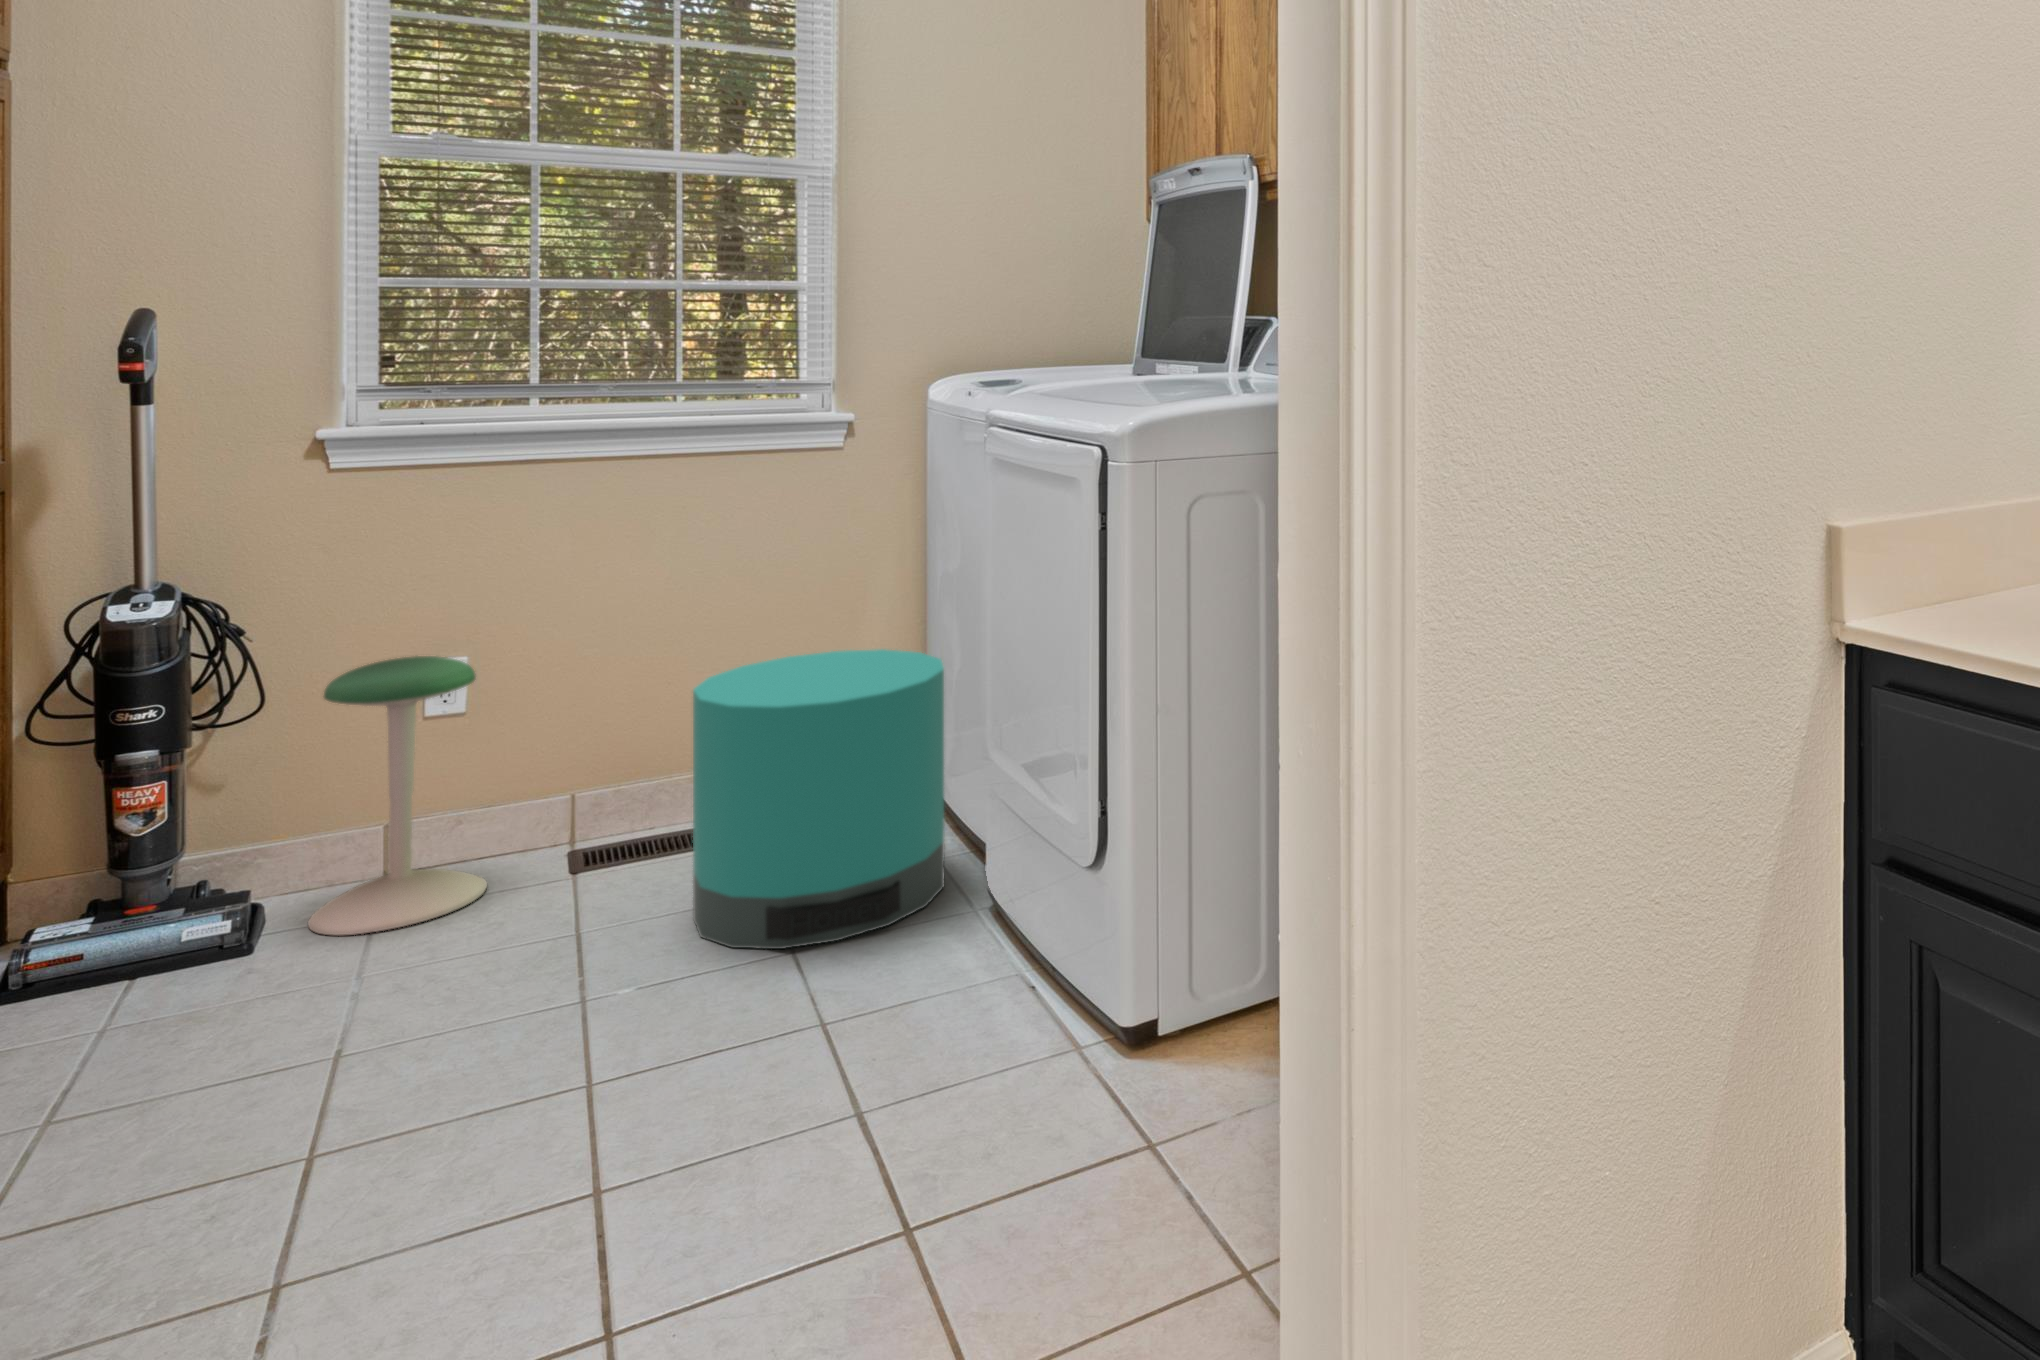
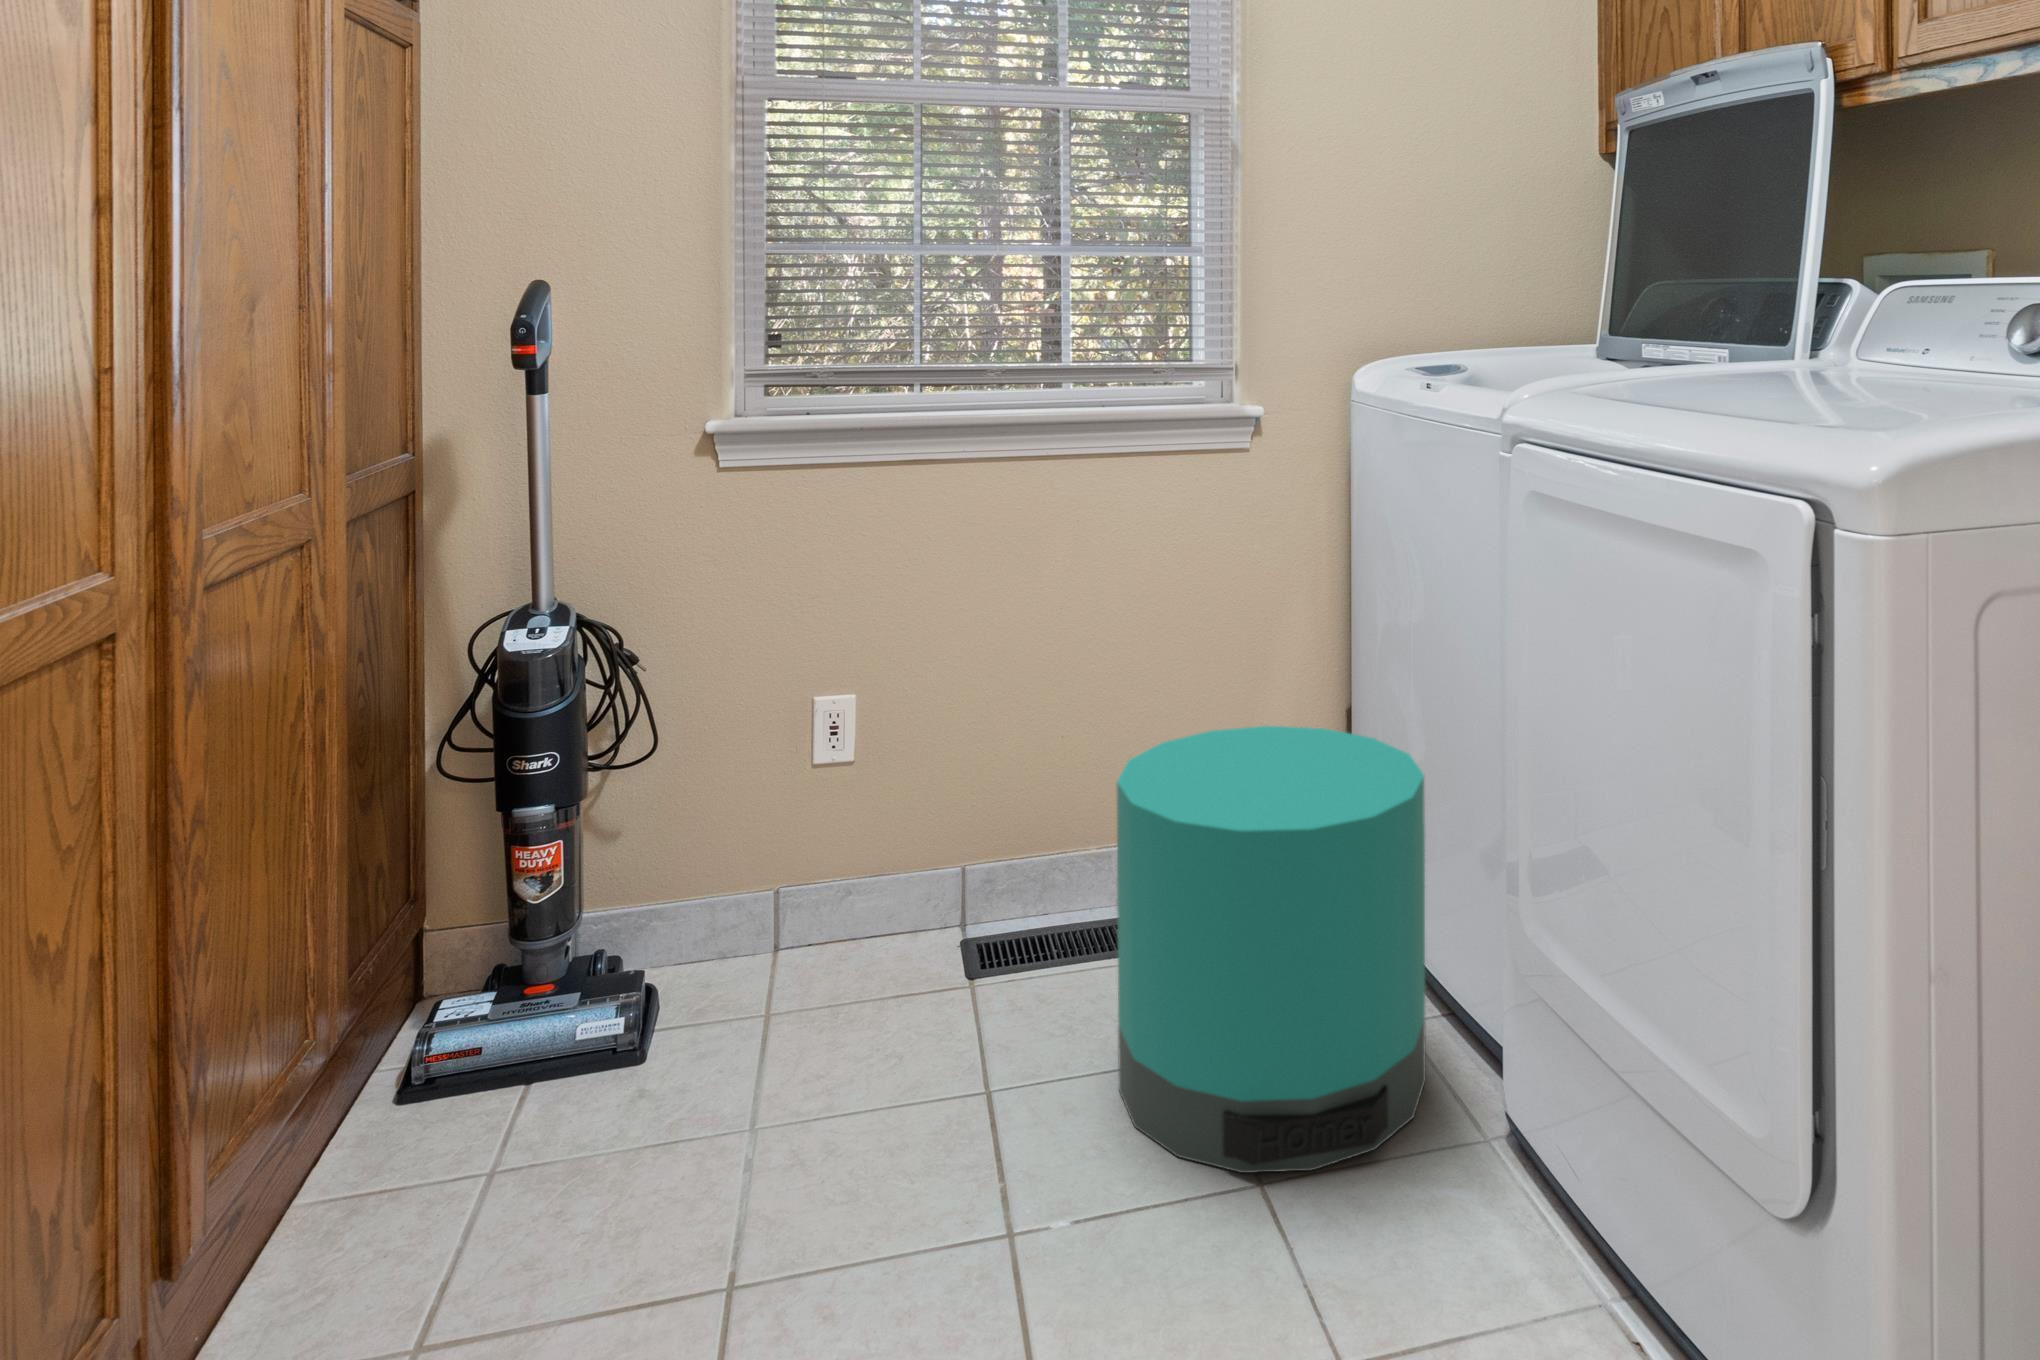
stool: present [308,656,487,935] -> none [700,699,879,1047]

